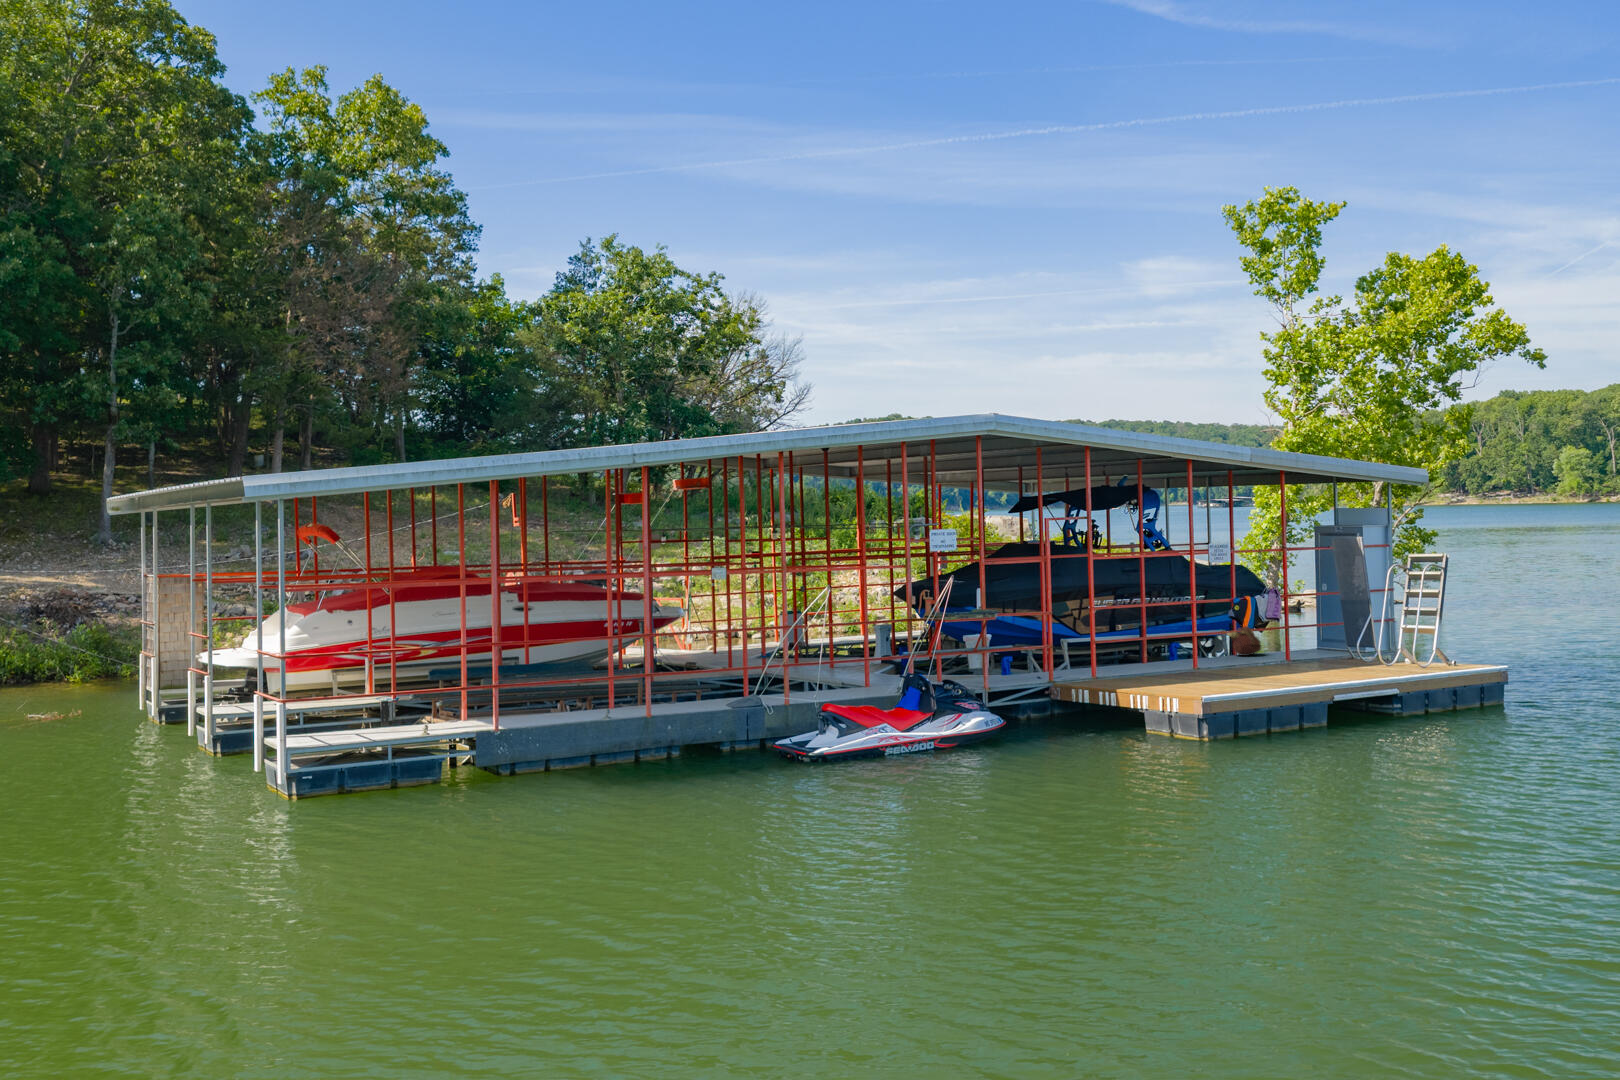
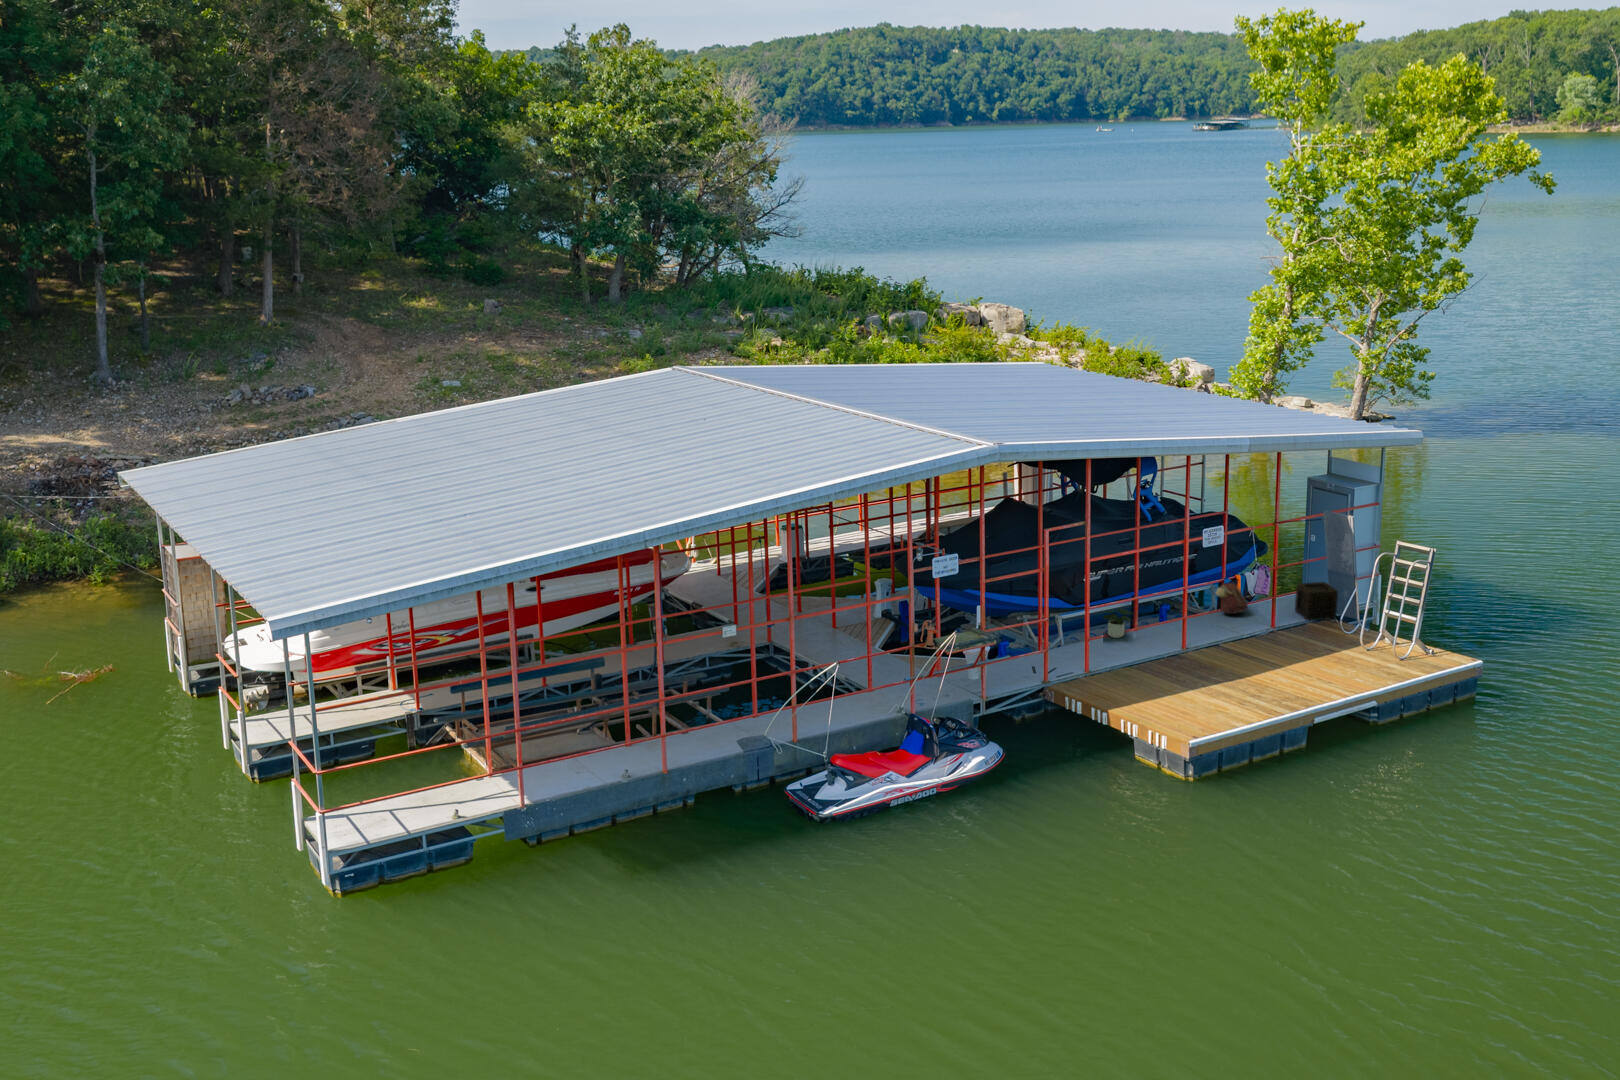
wooden crate: none [1311,622,1354,657] -> present [1295,582,1338,621]
potted plant: none [1107,633,1142,665] -> present [1101,609,1133,638]

